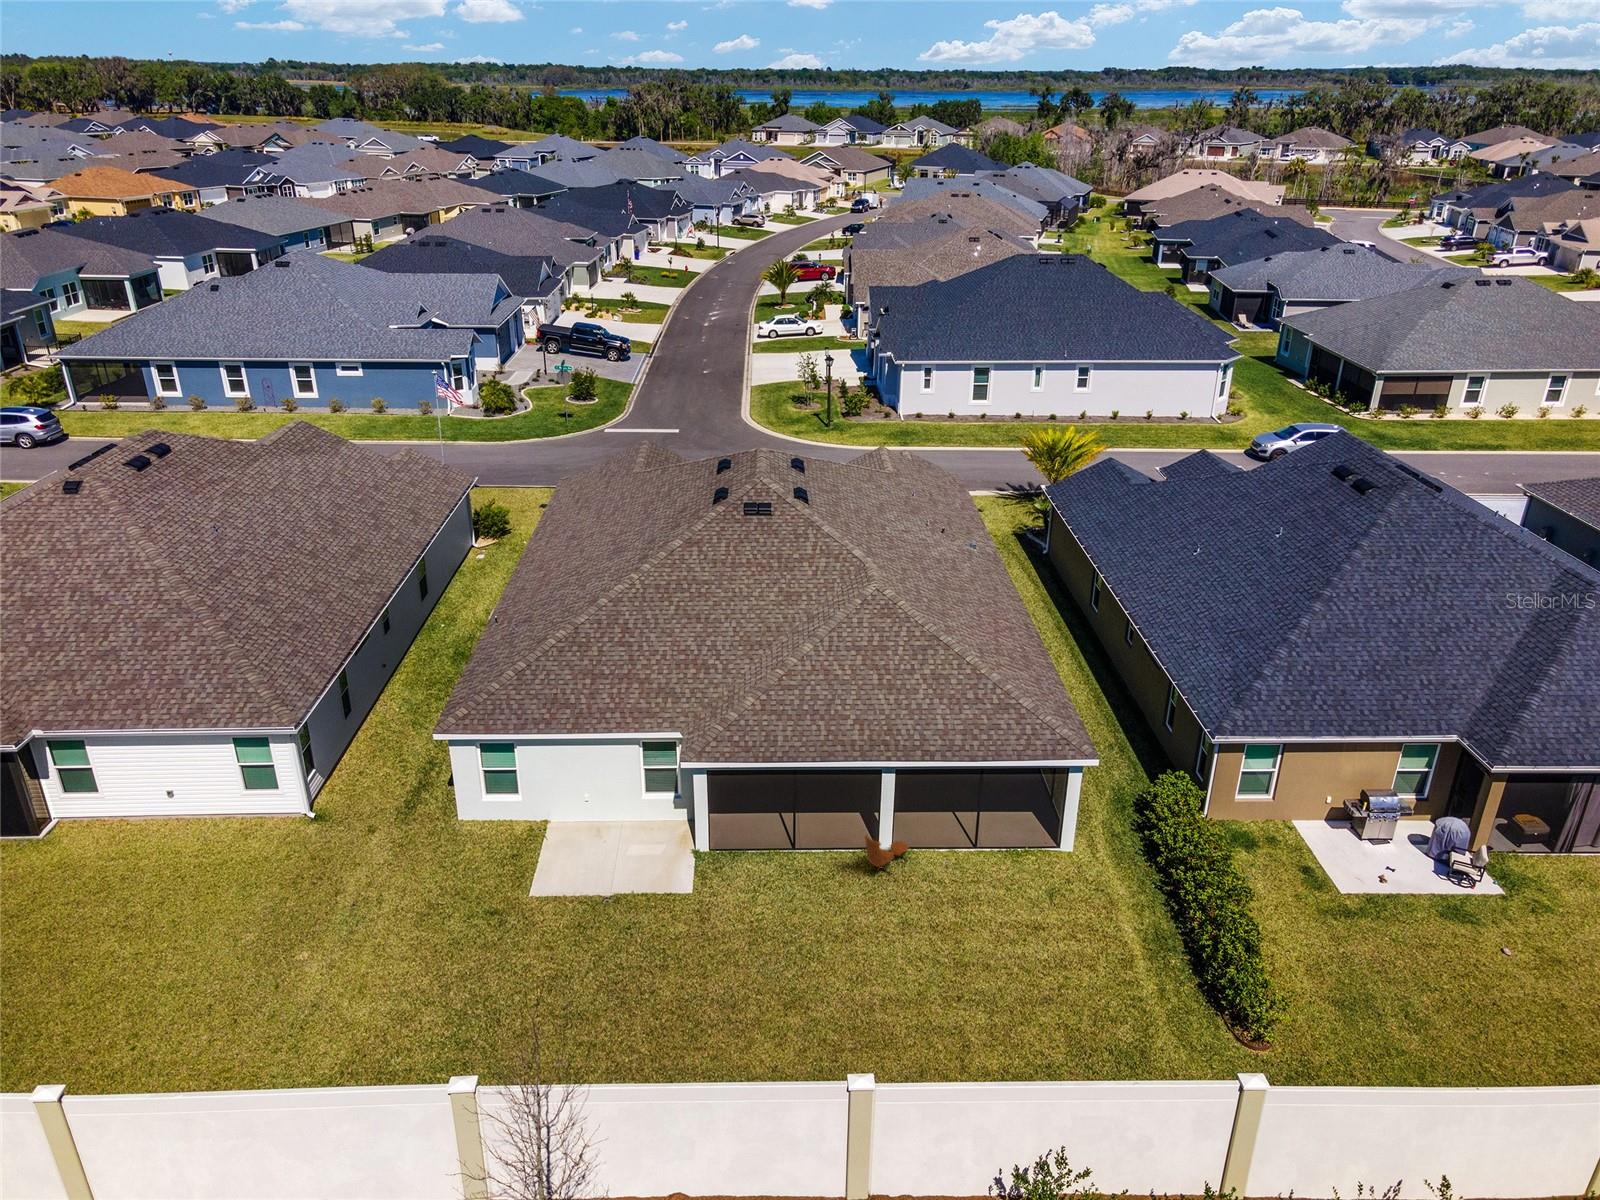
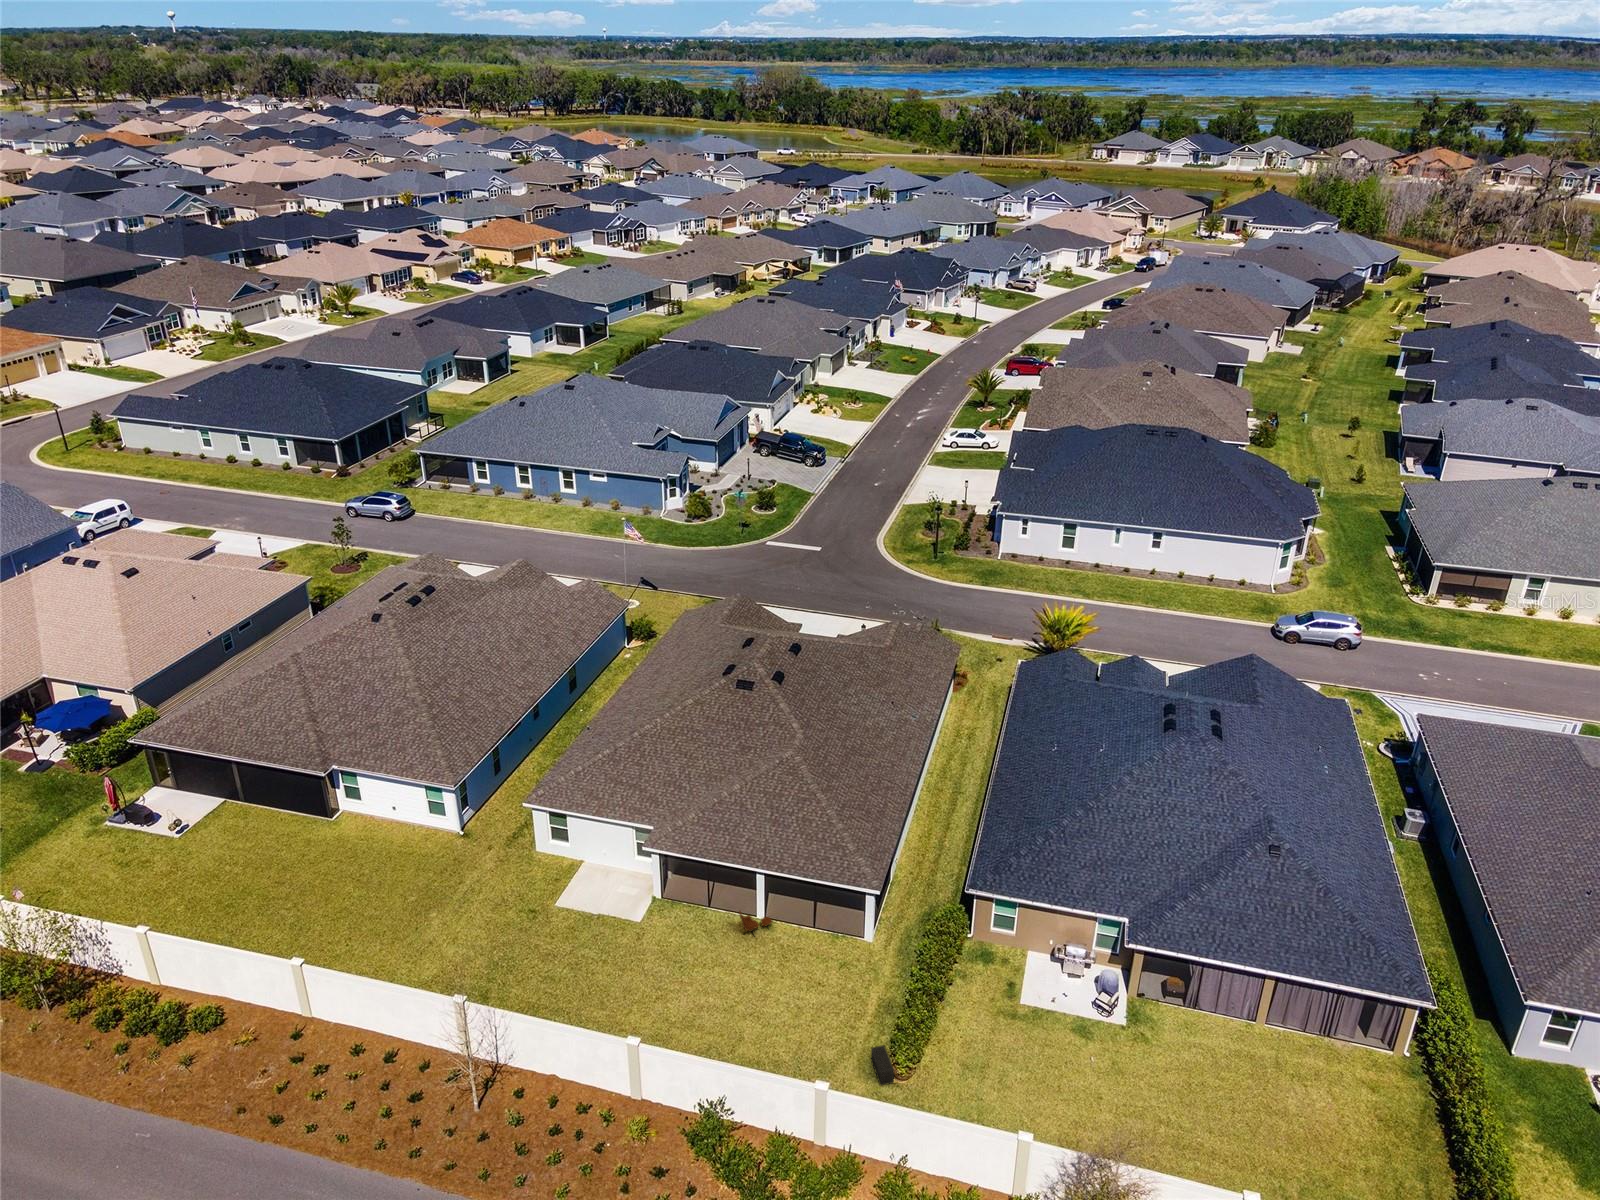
bench: none [1194,984,1260,1052] -> present [871,1045,894,1086]

